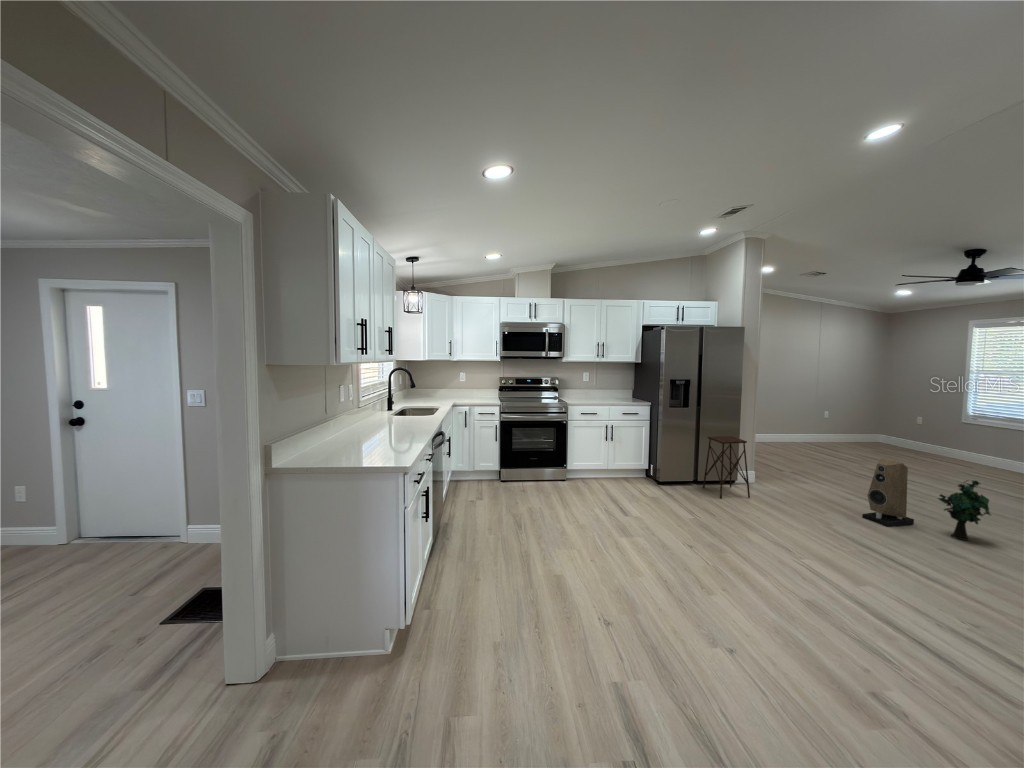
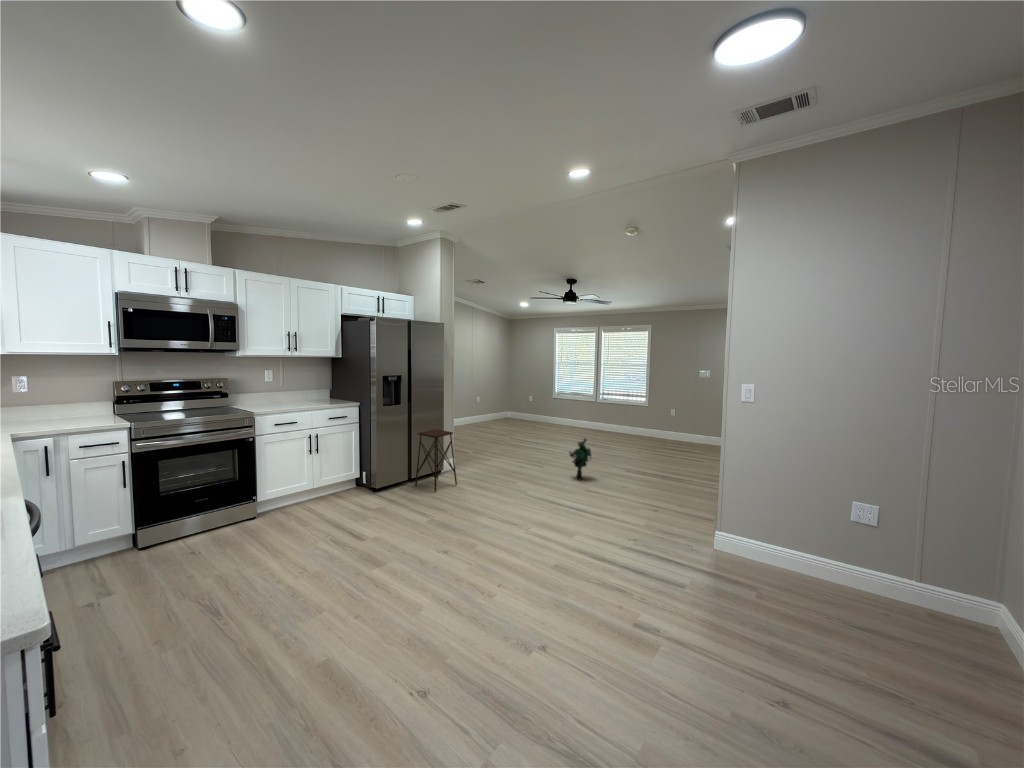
speaker: present [862,459,914,527] -> none [531,432,557,483]

